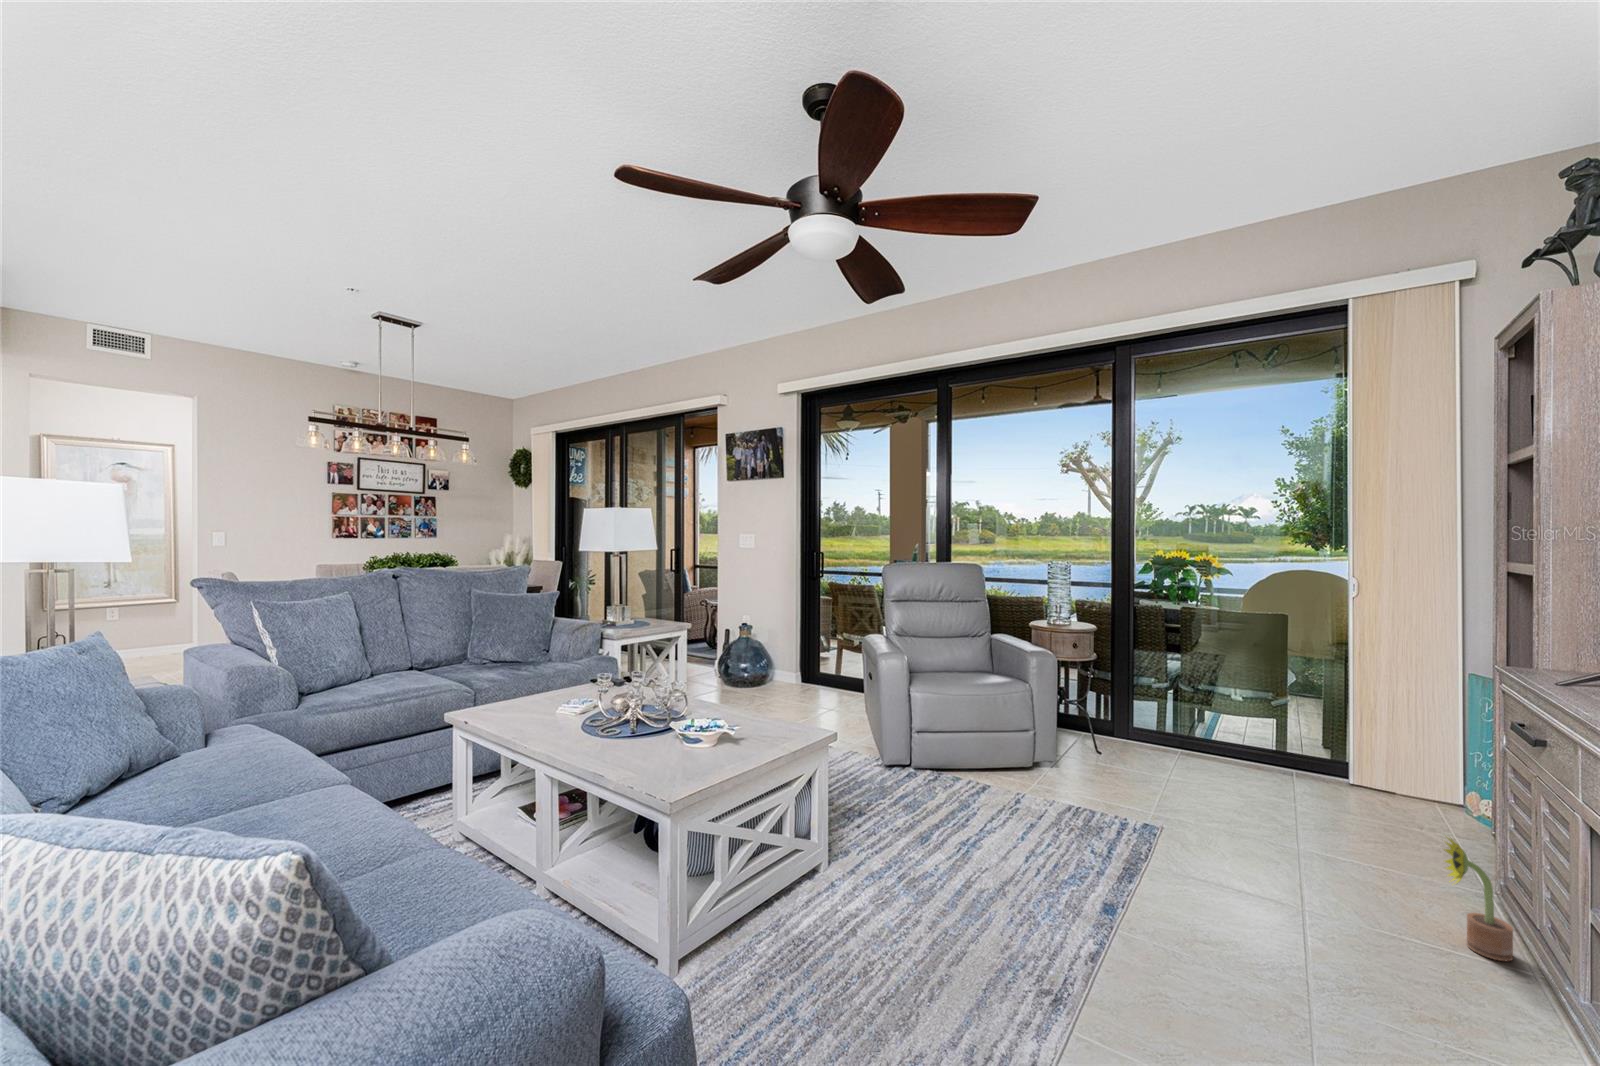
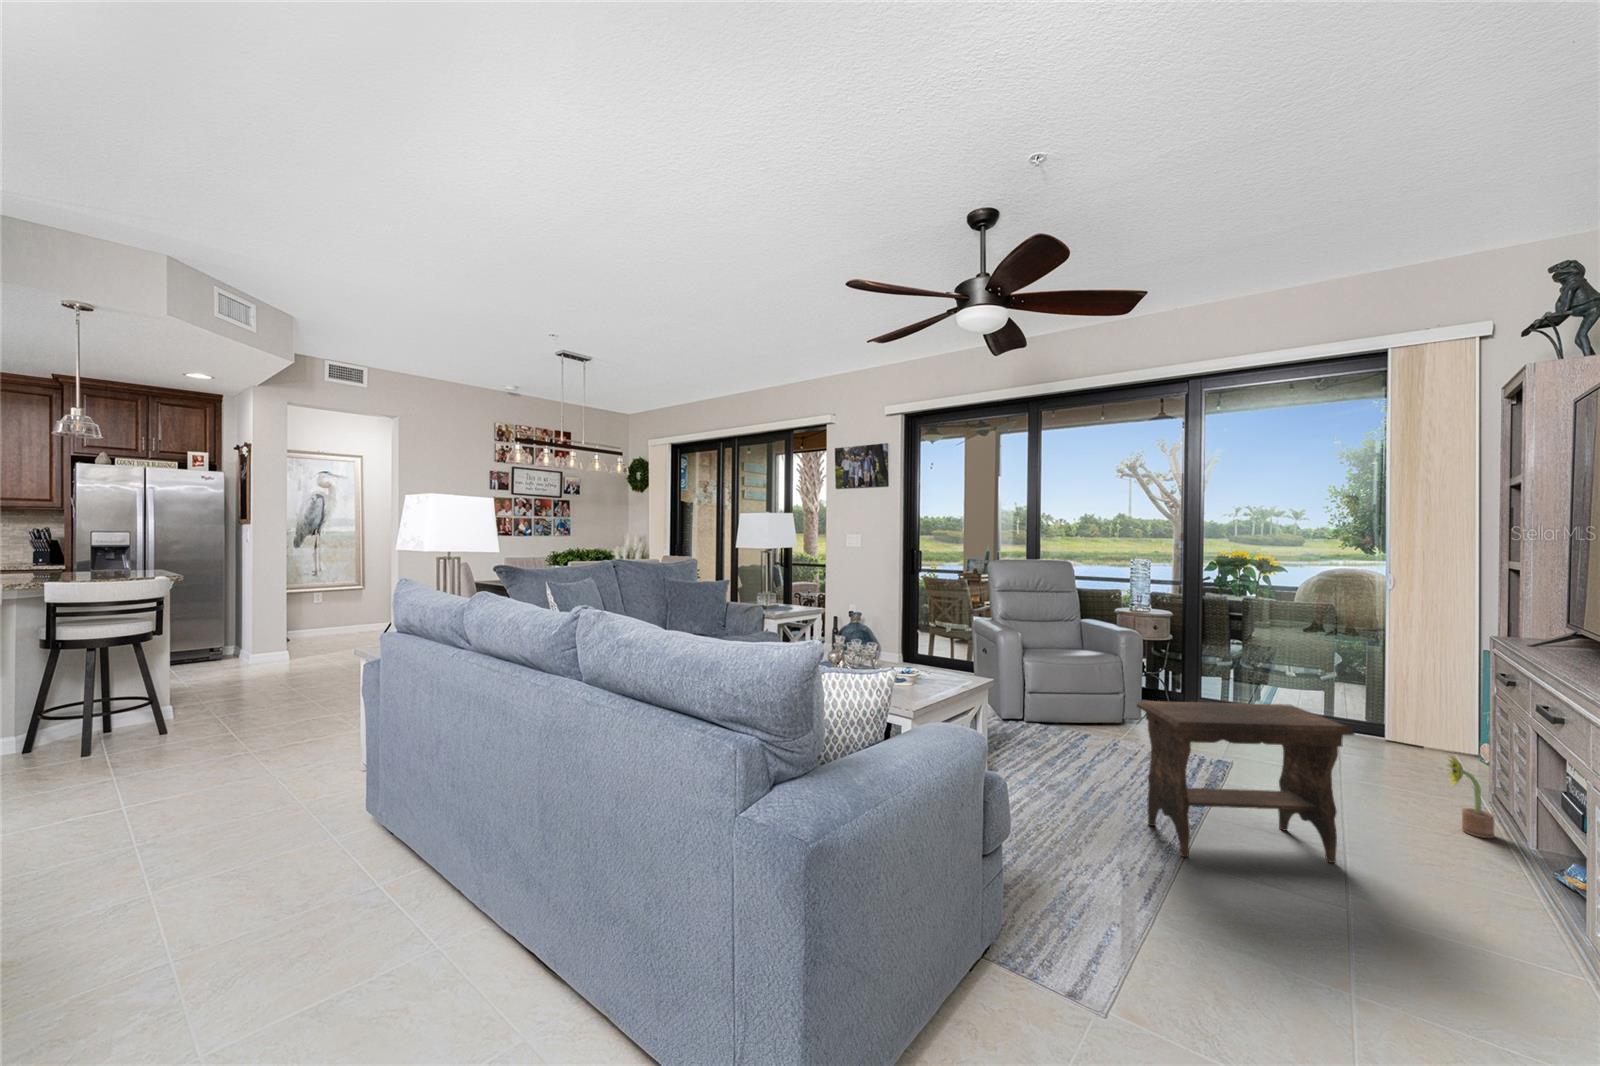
footstool: none [1016,773,1324,1027] -> present [1137,701,1355,863]

